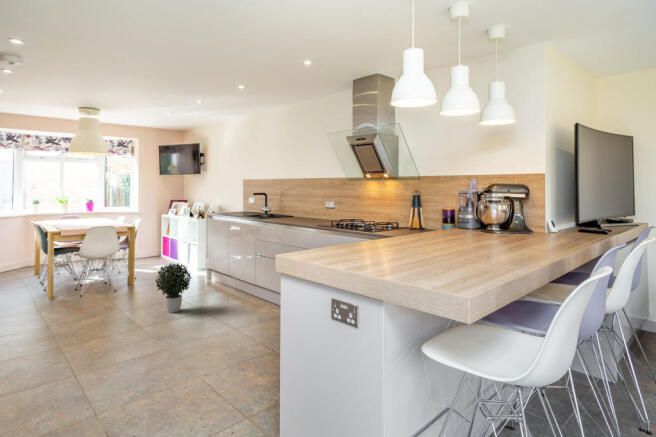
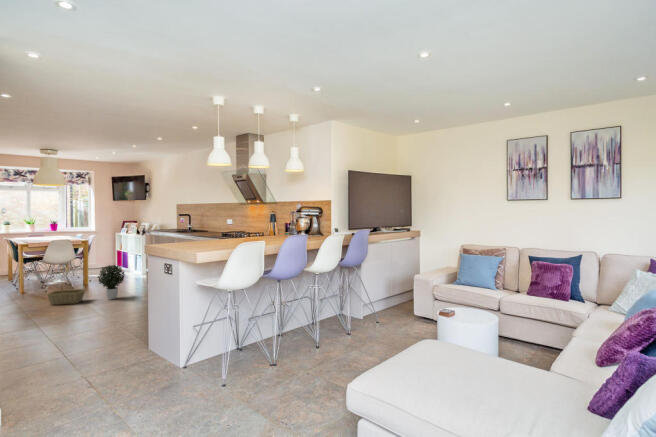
basket: none [86,284,138,319] -> present [47,281,85,305]

